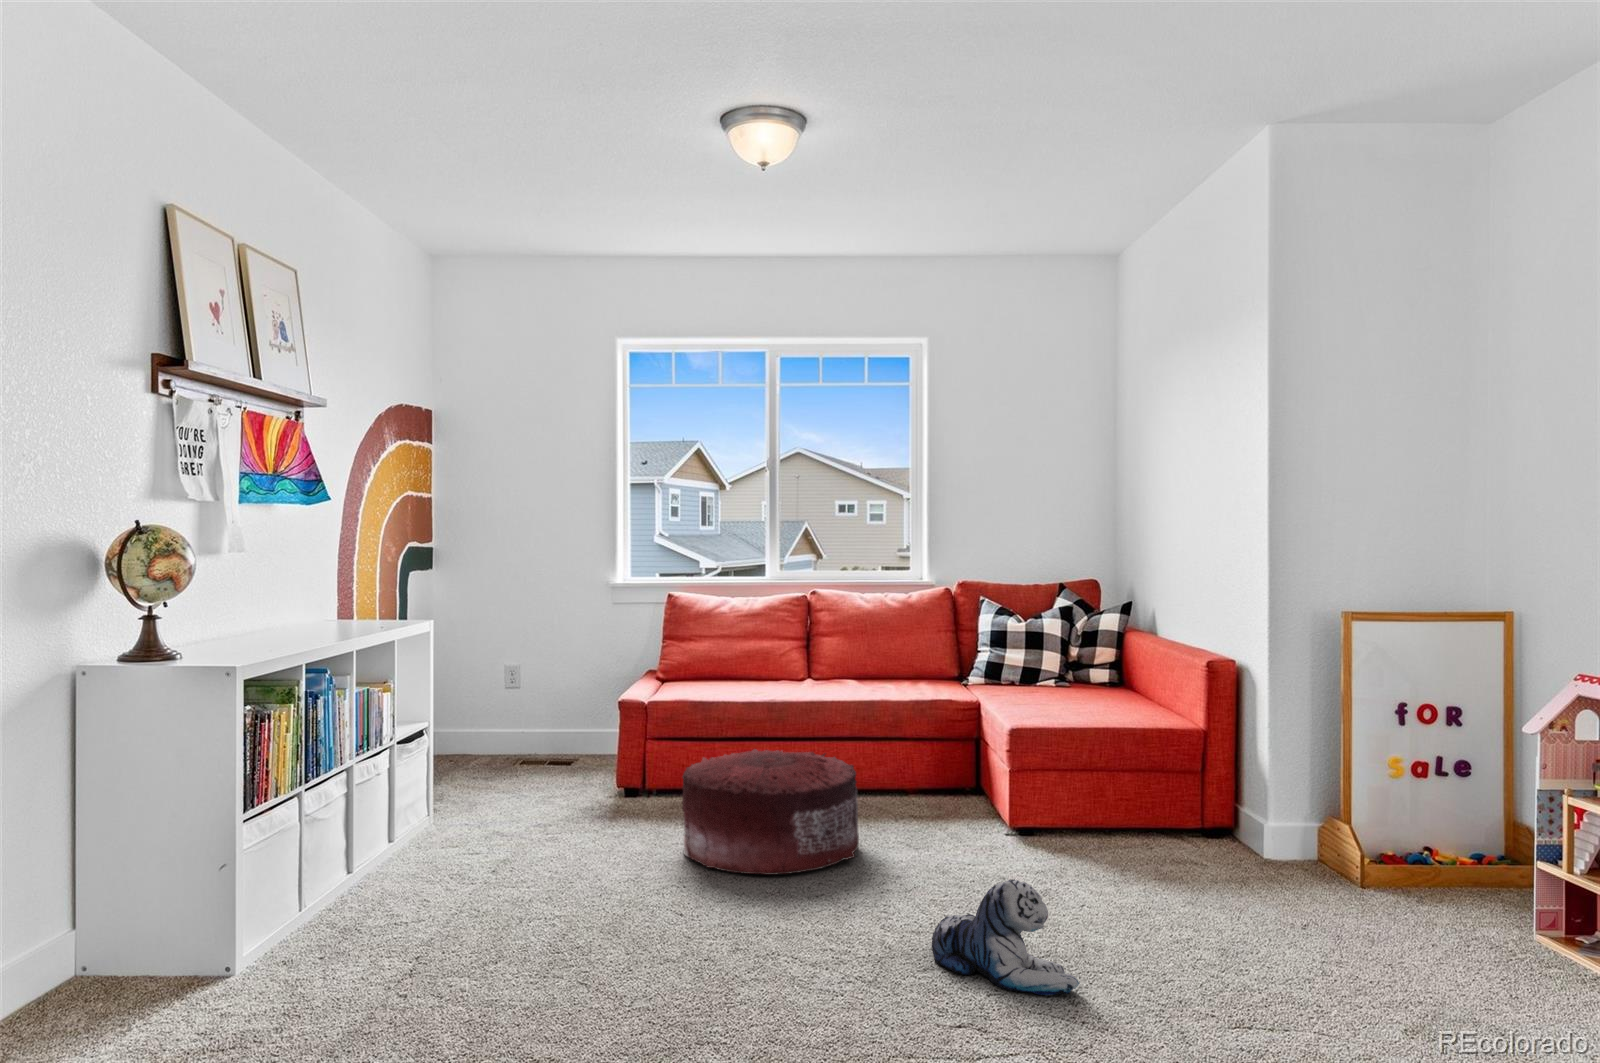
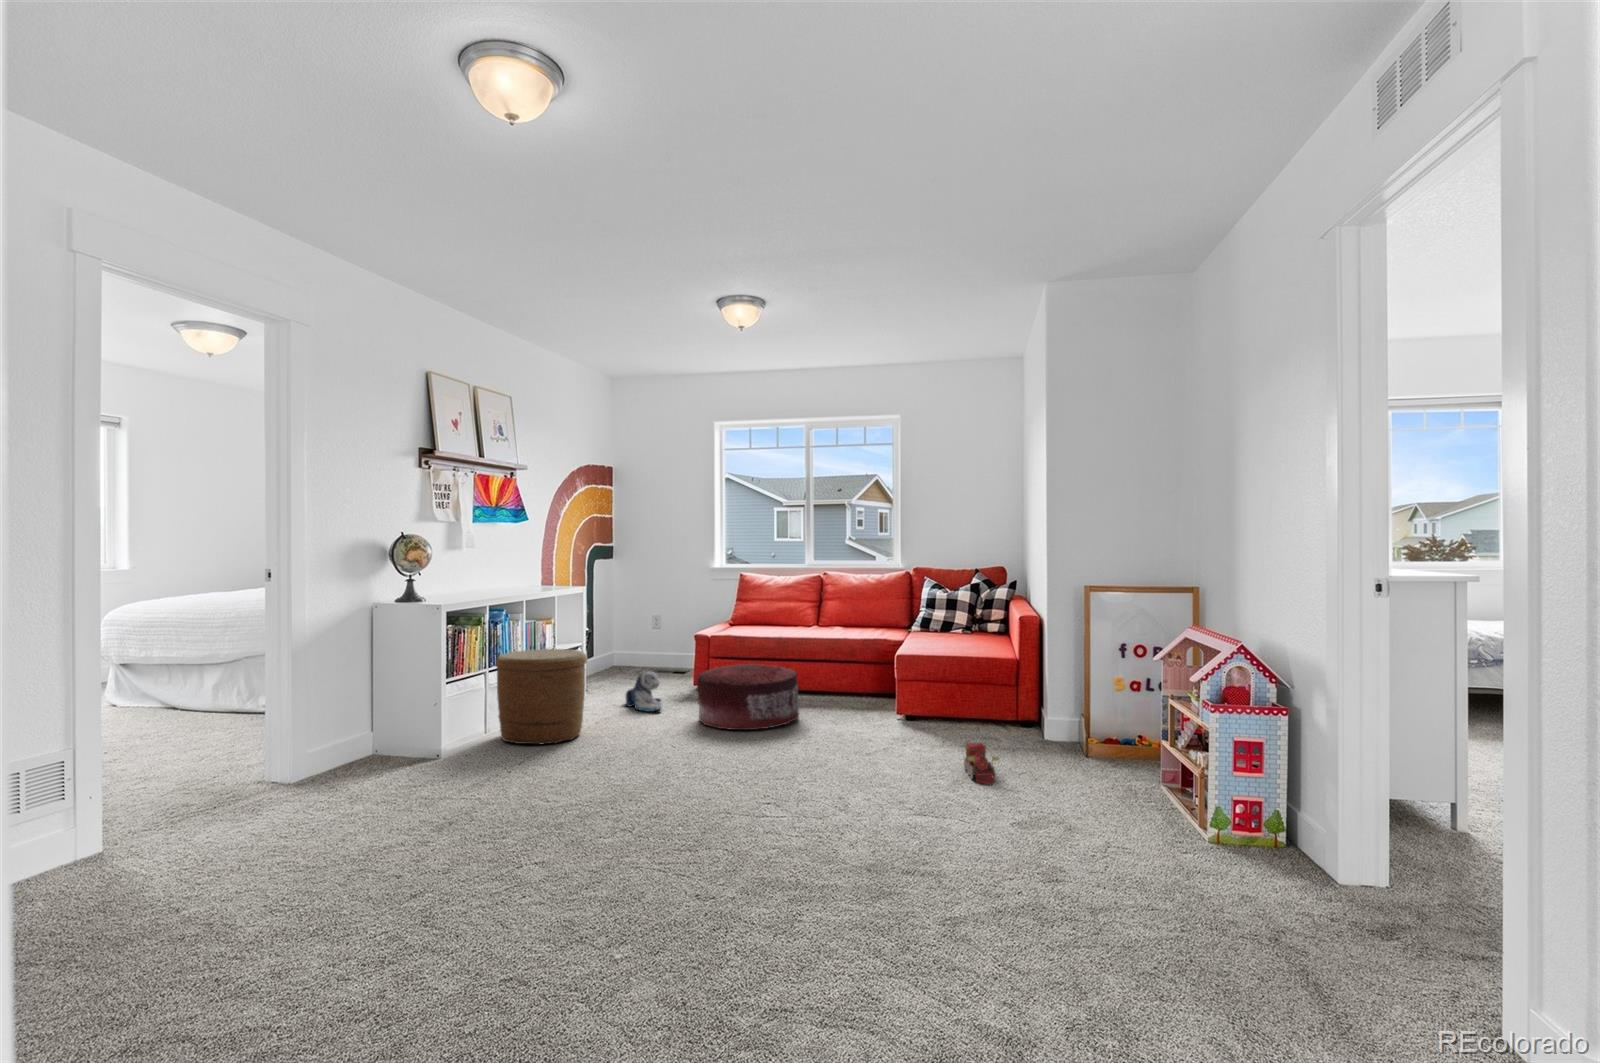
woven basket: none [325,741,504,936] -> present [495,649,587,744]
plush toy: present [932,879,1079,995] -> present [626,671,662,712]
toy train: none [1234,887,1323,967] -> present [964,743,1000,783]

